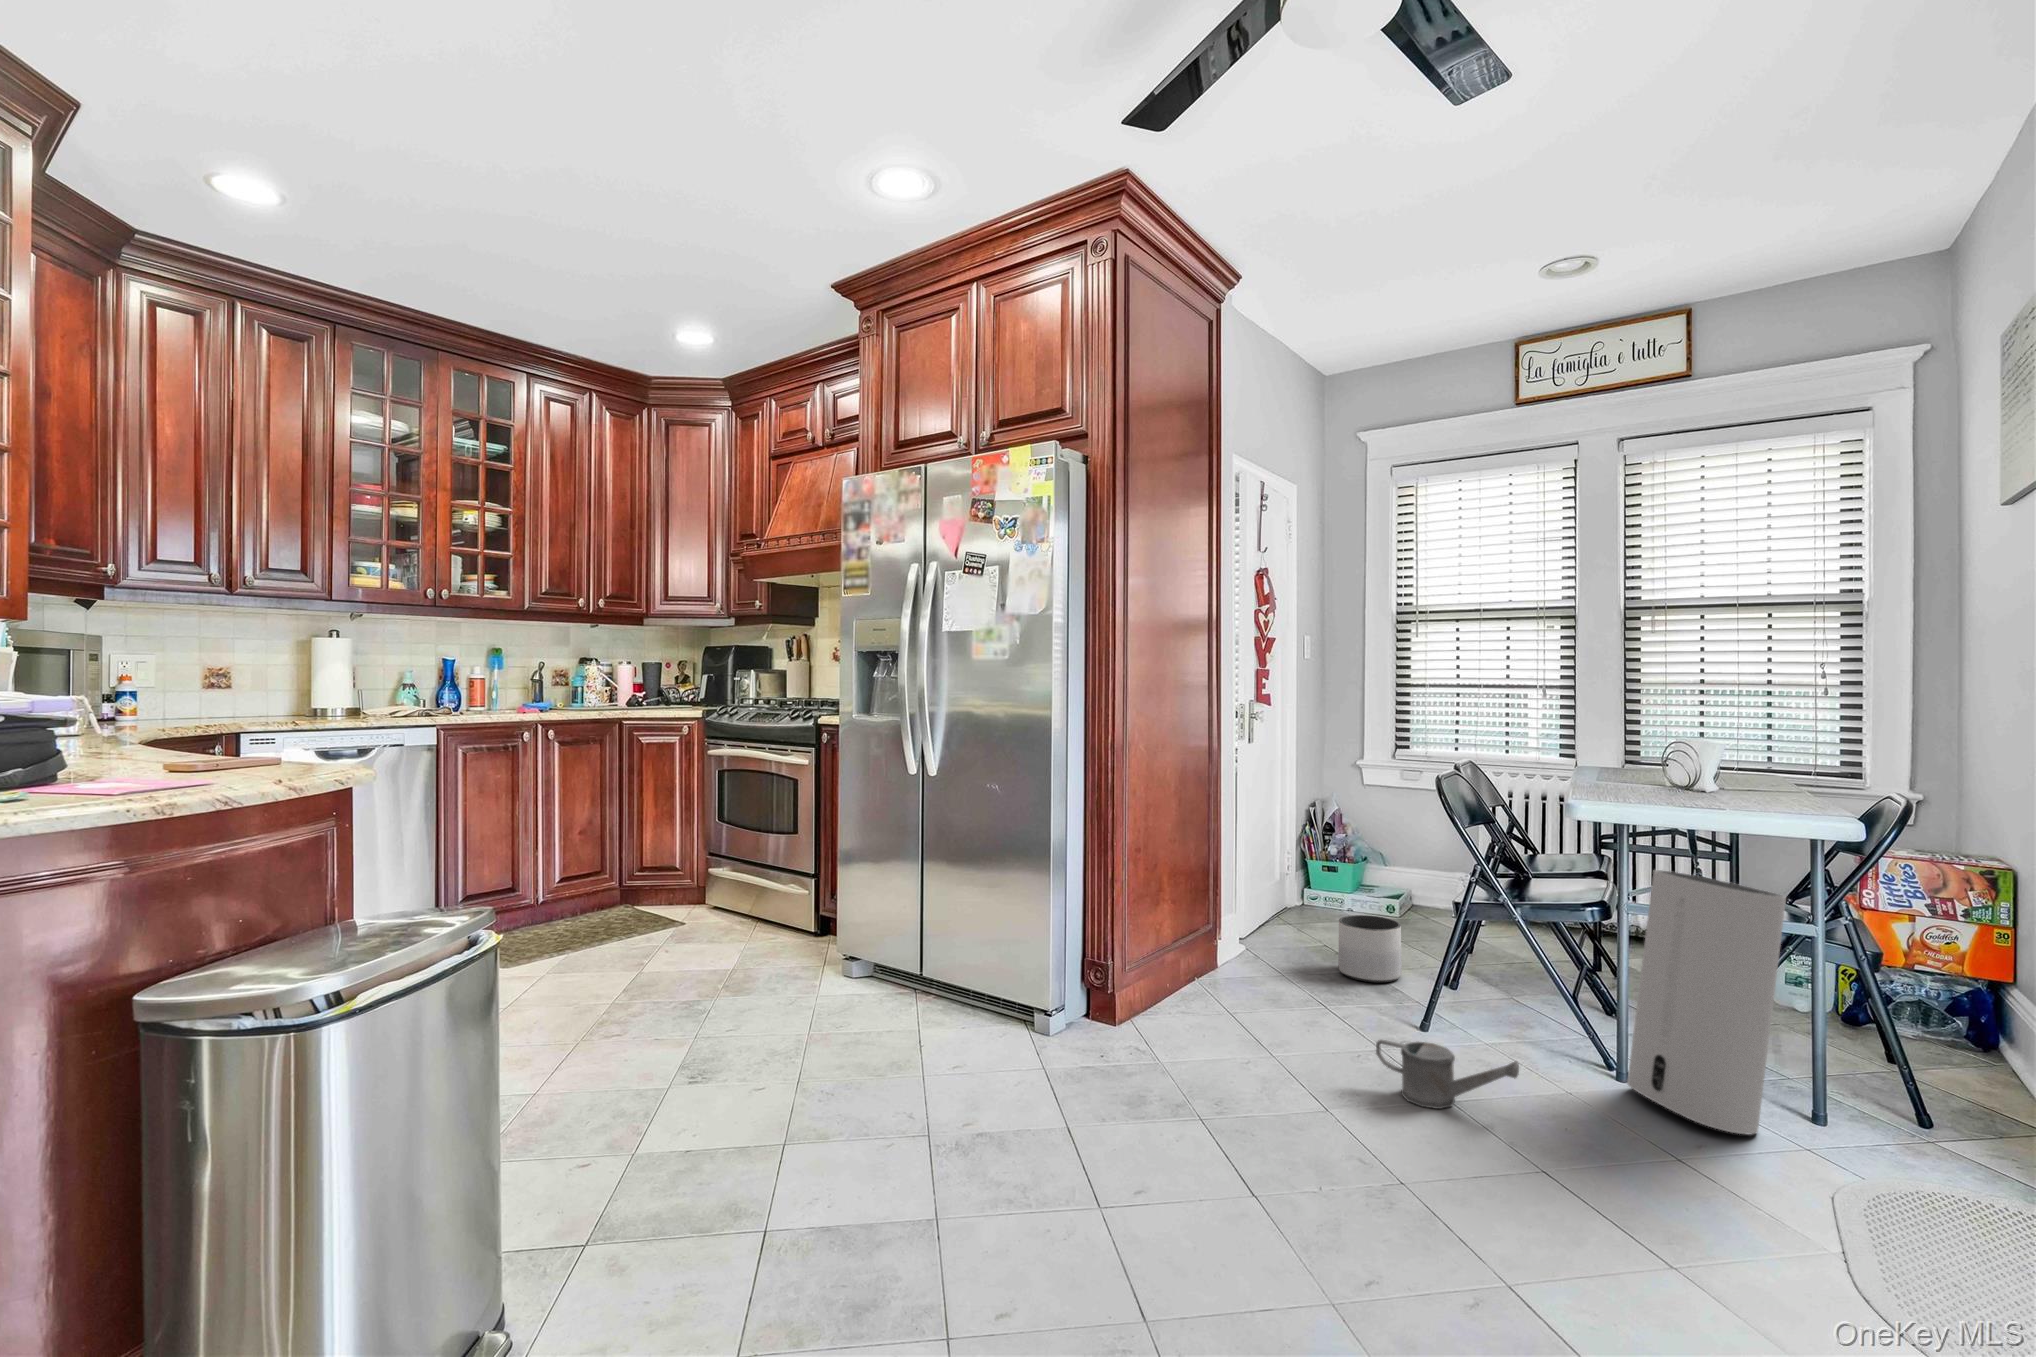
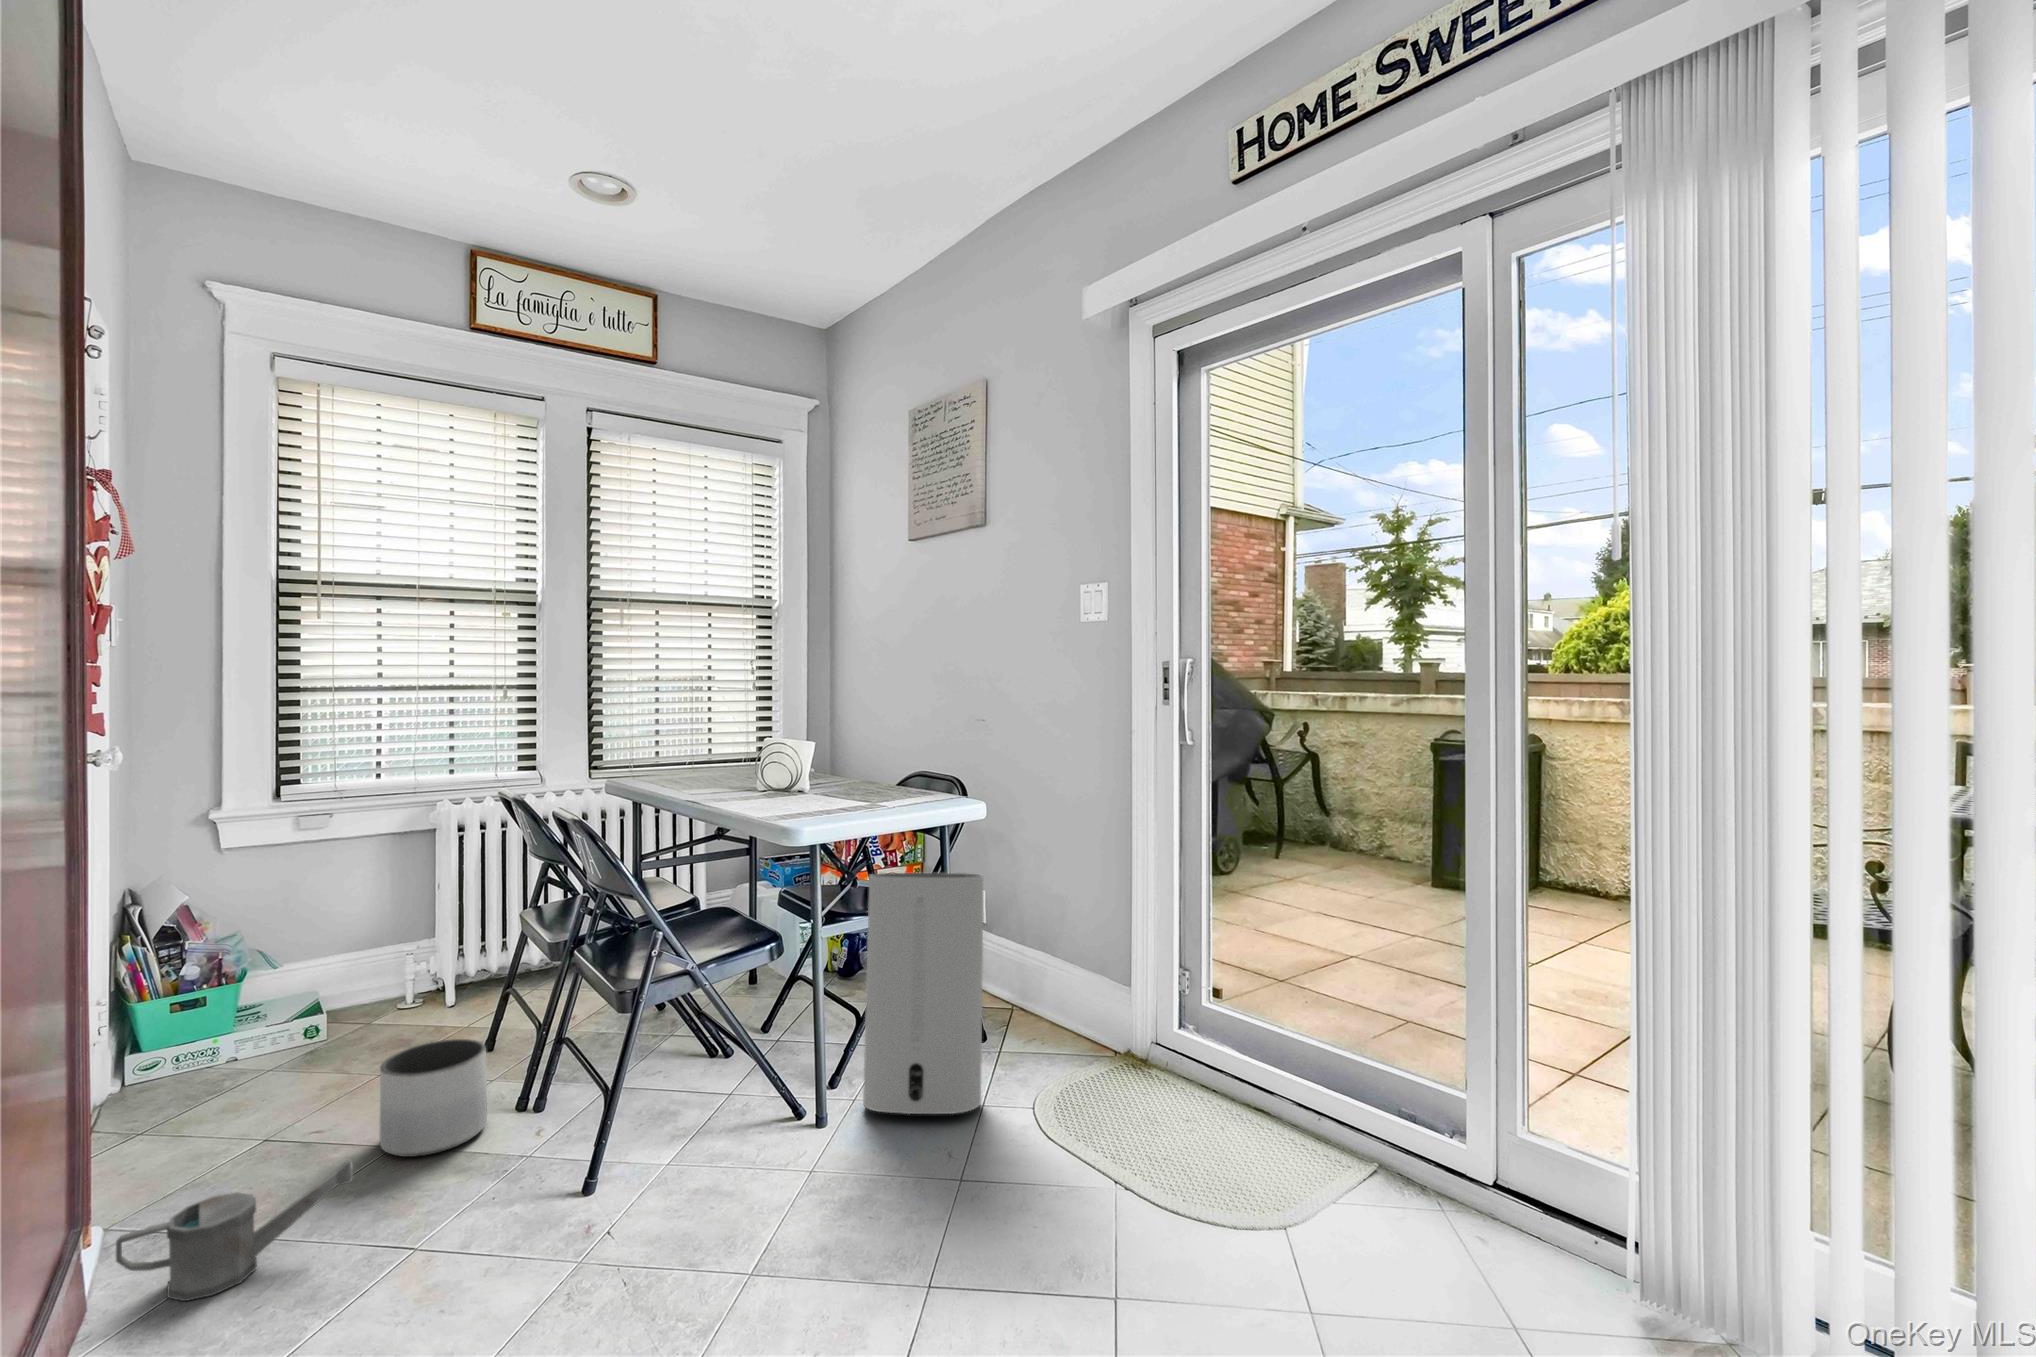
watering can: present [1376,1040,1519,1109] -> present [116,1160,353,1301]

